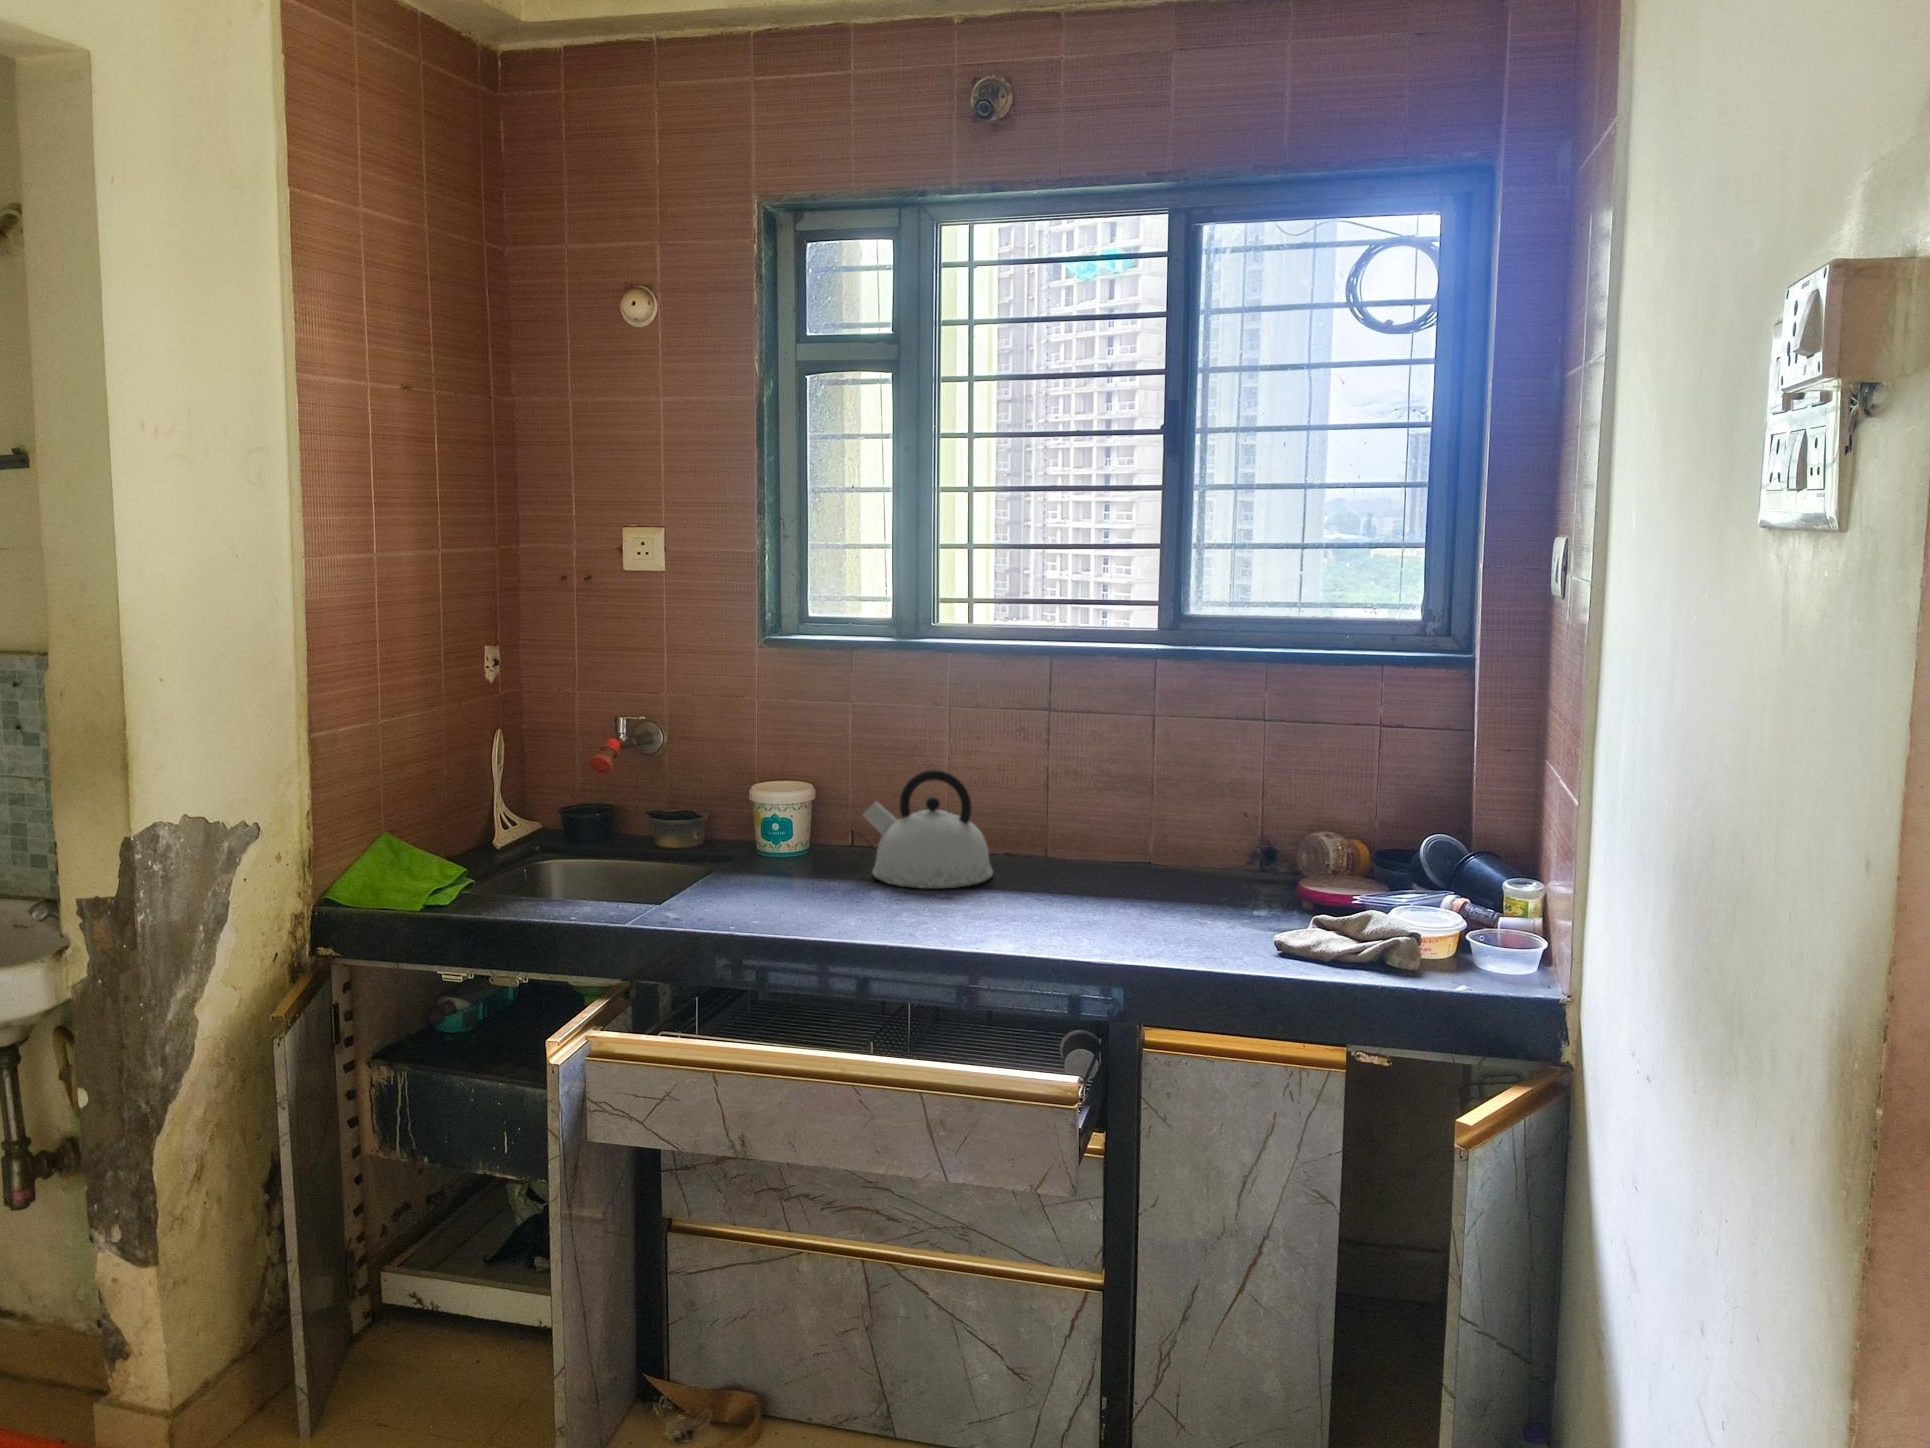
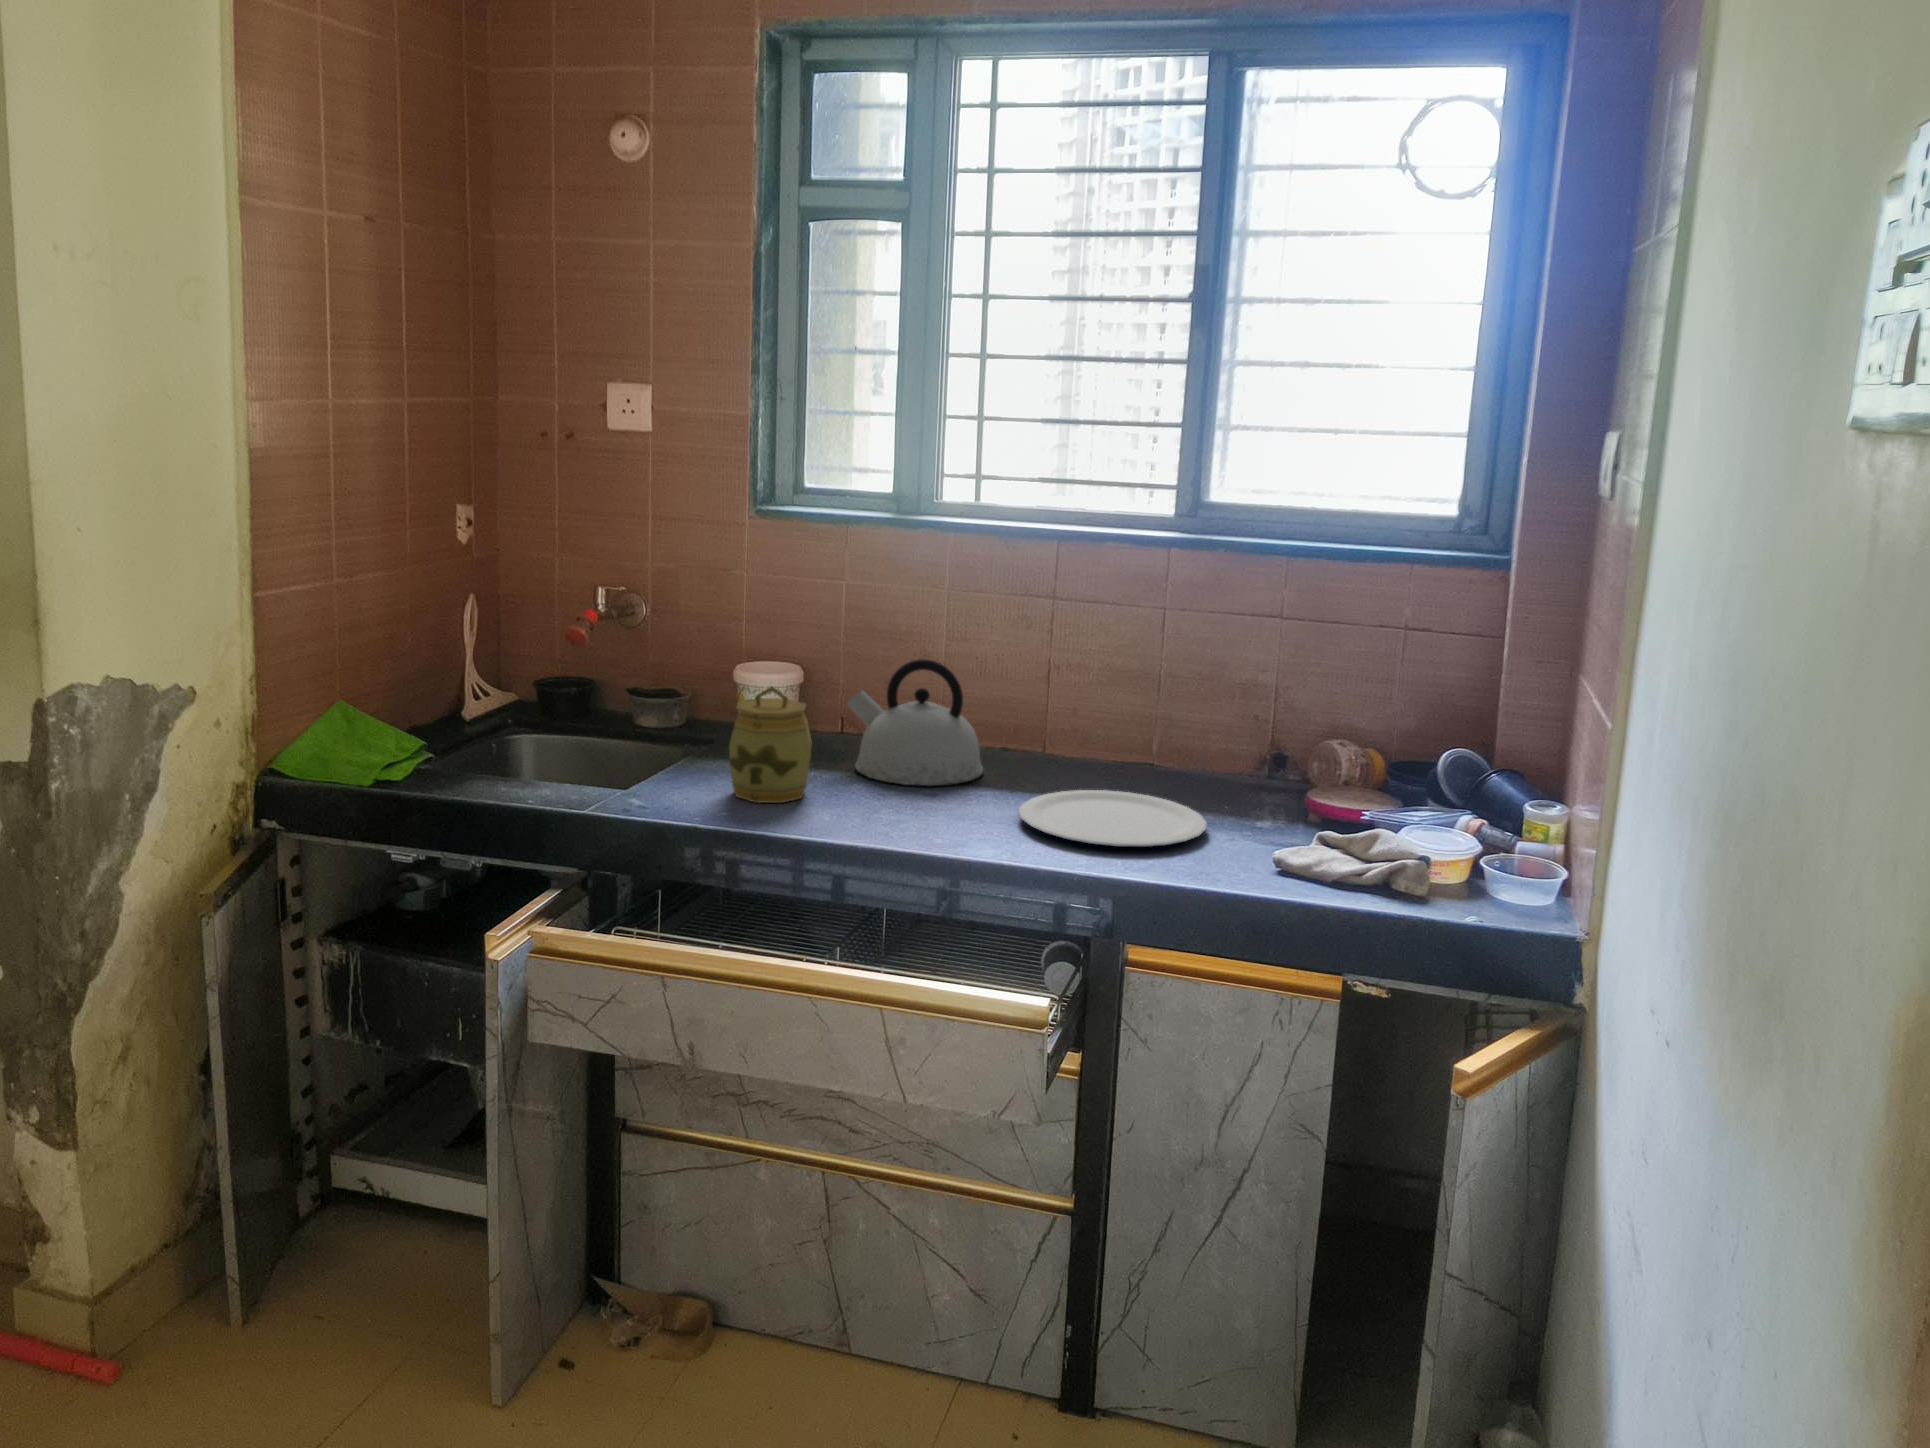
jar: none [758,800,834,910] -> present [729,686,811,803]
plate: none [1031,886,1208,936] -> present [1019,790,1207,847]

